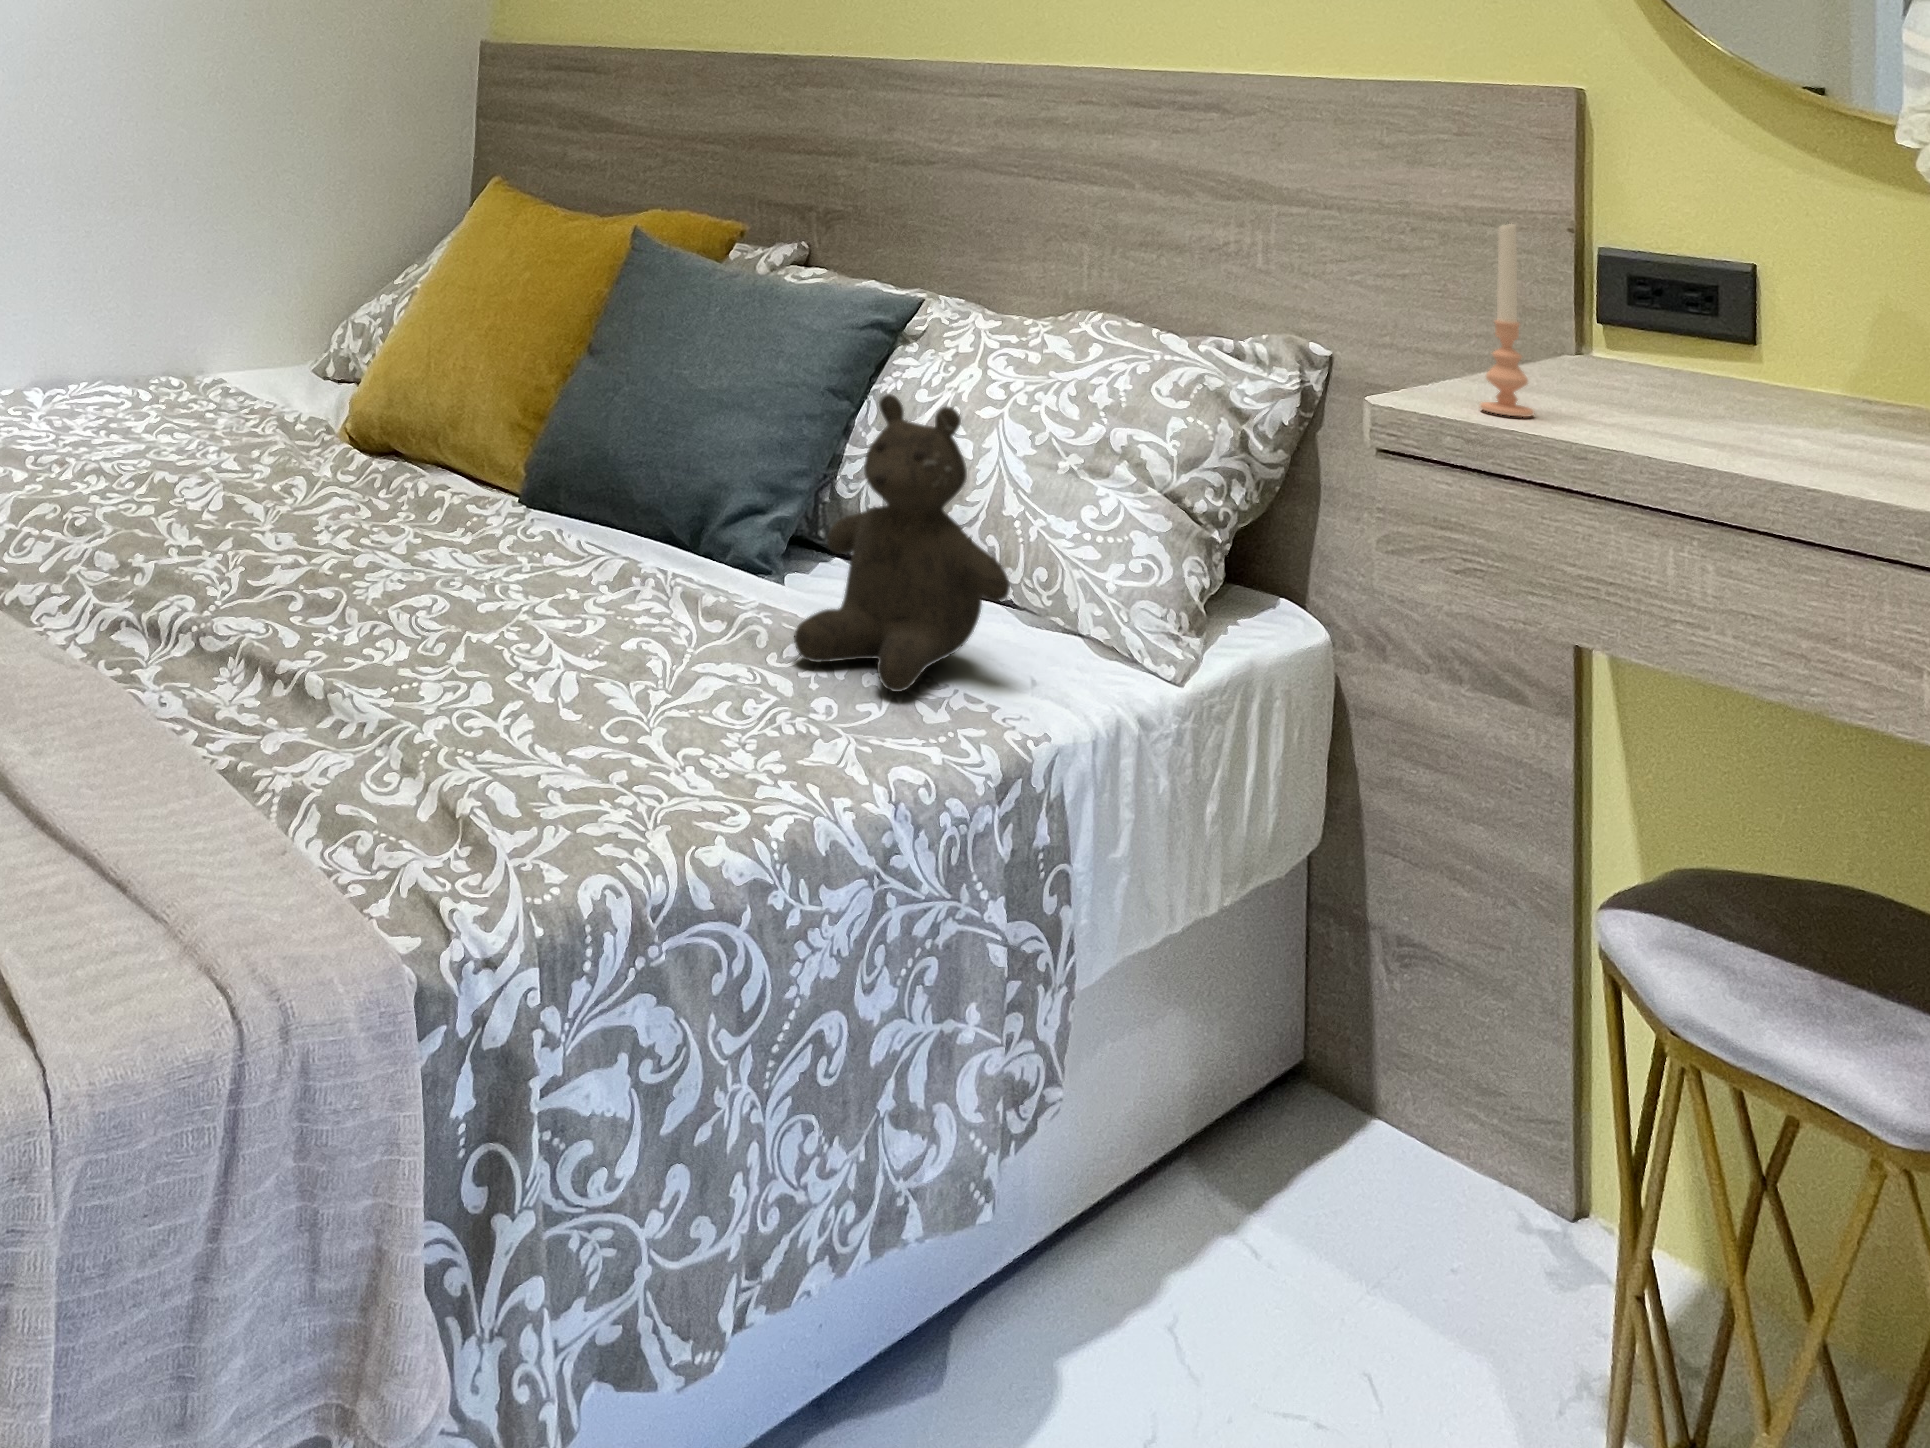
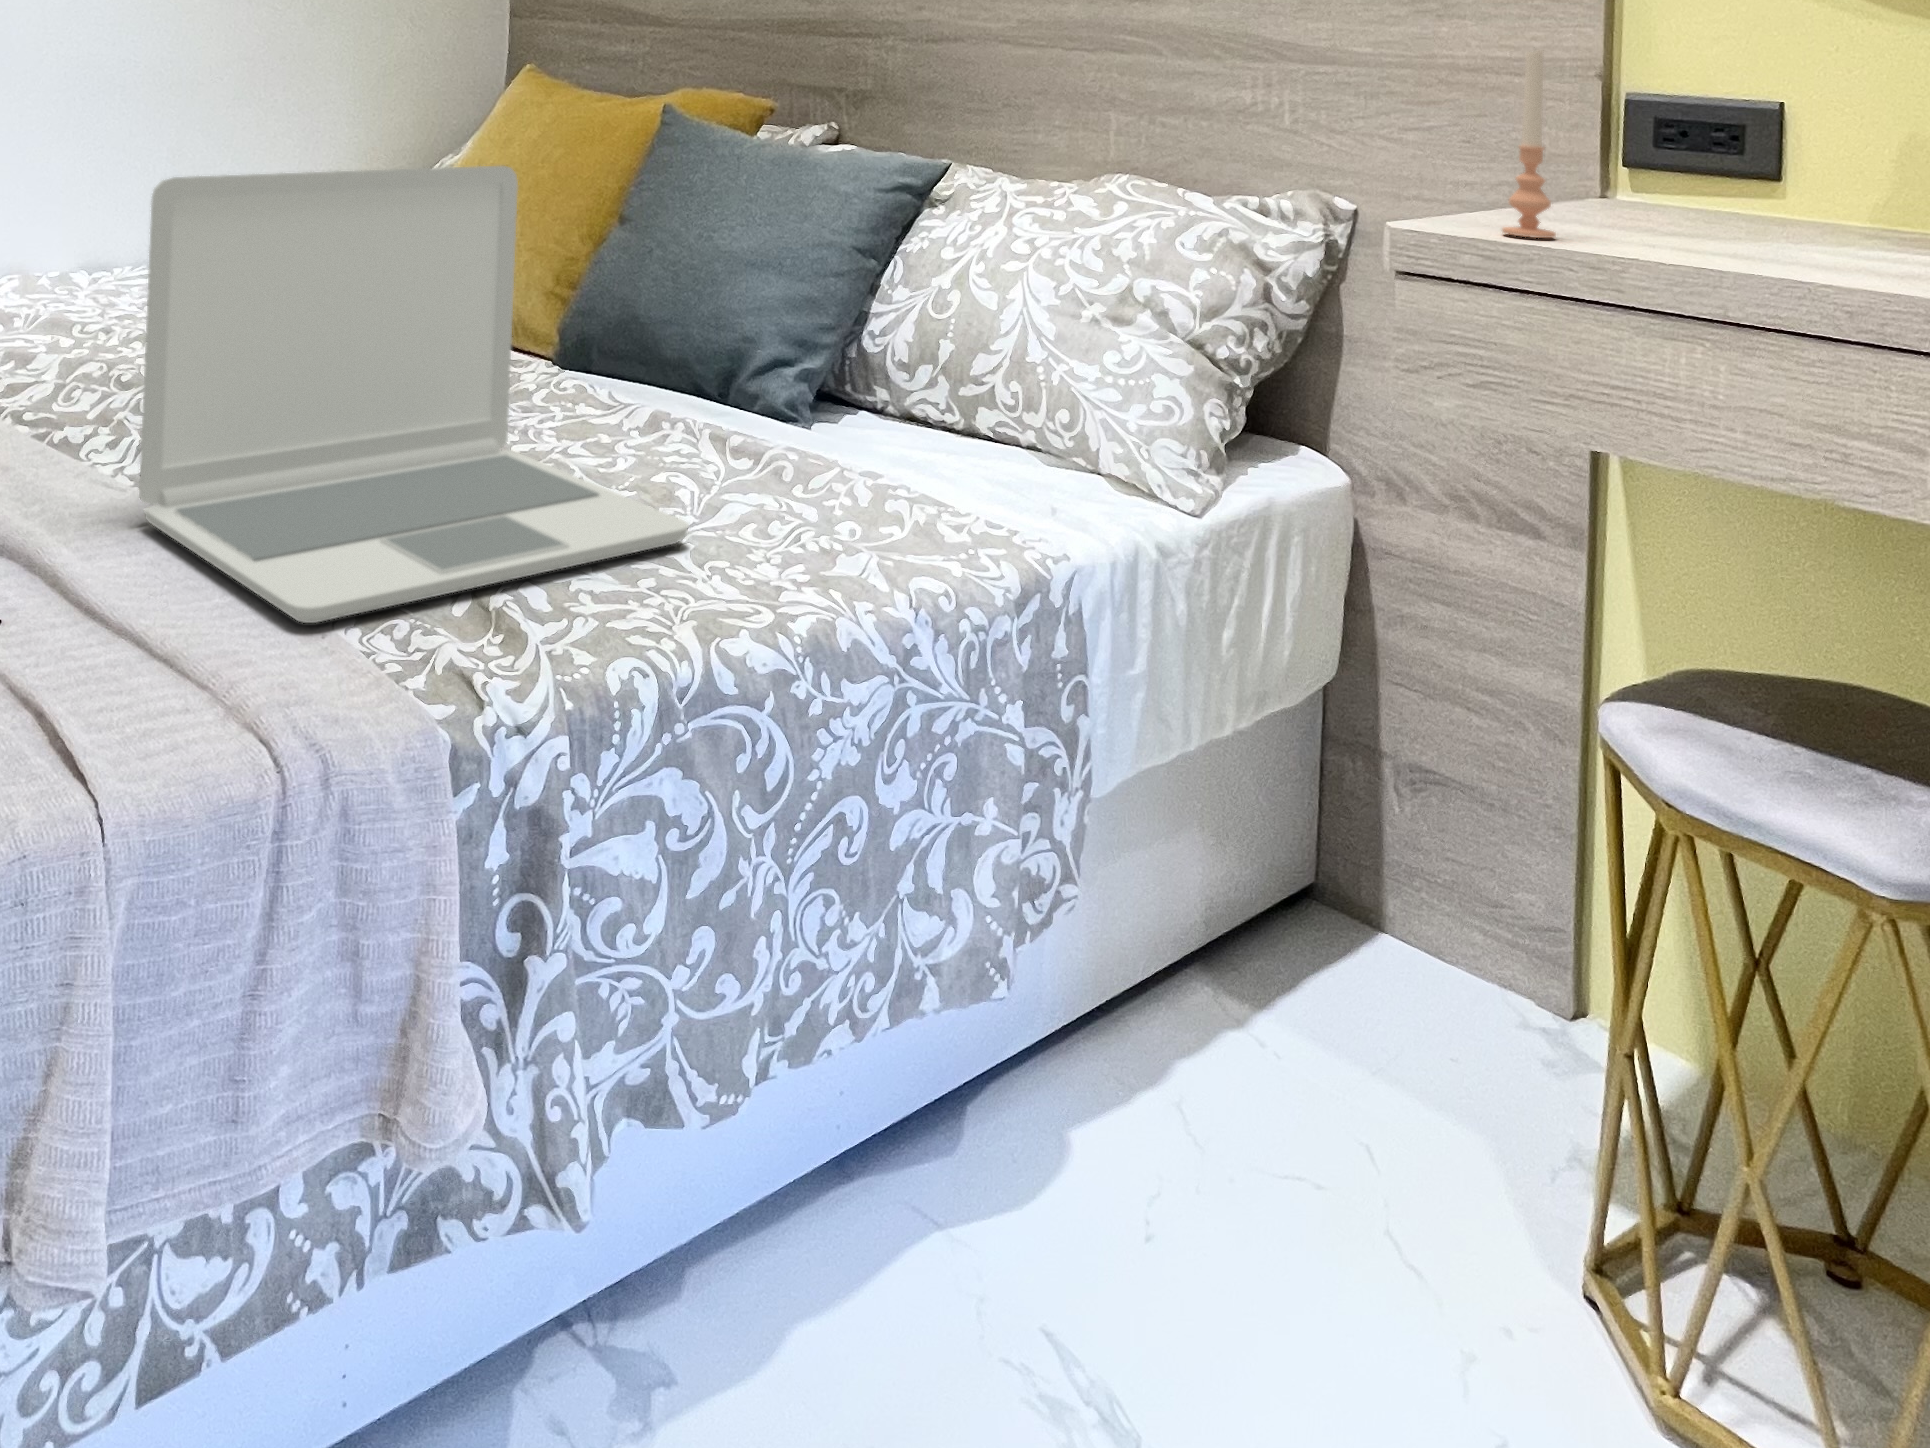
laptop: none [96,320,663,836] -> present [139,166,689,623]
teddy bear: present [794,394,1010,692] -> none [819,237,1032,516]

